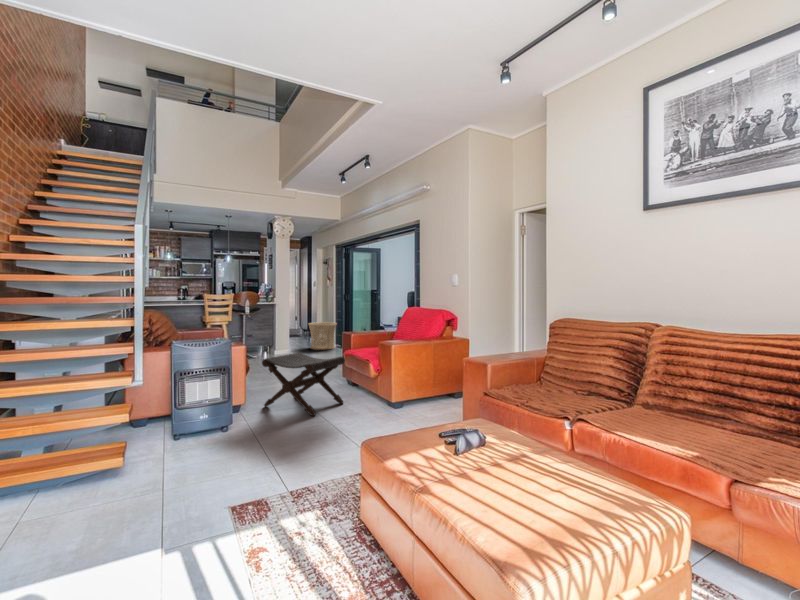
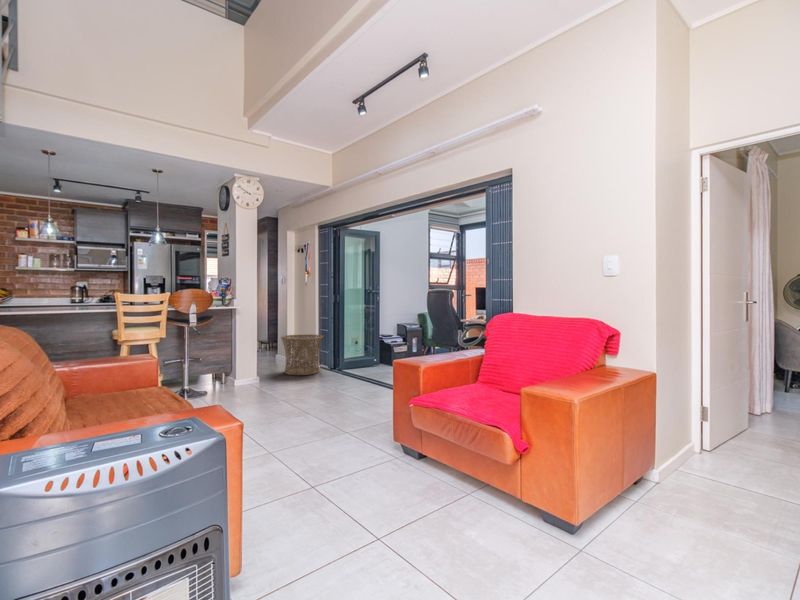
footstool: present [262,352,345,416] -> none [267,406,437,572]

